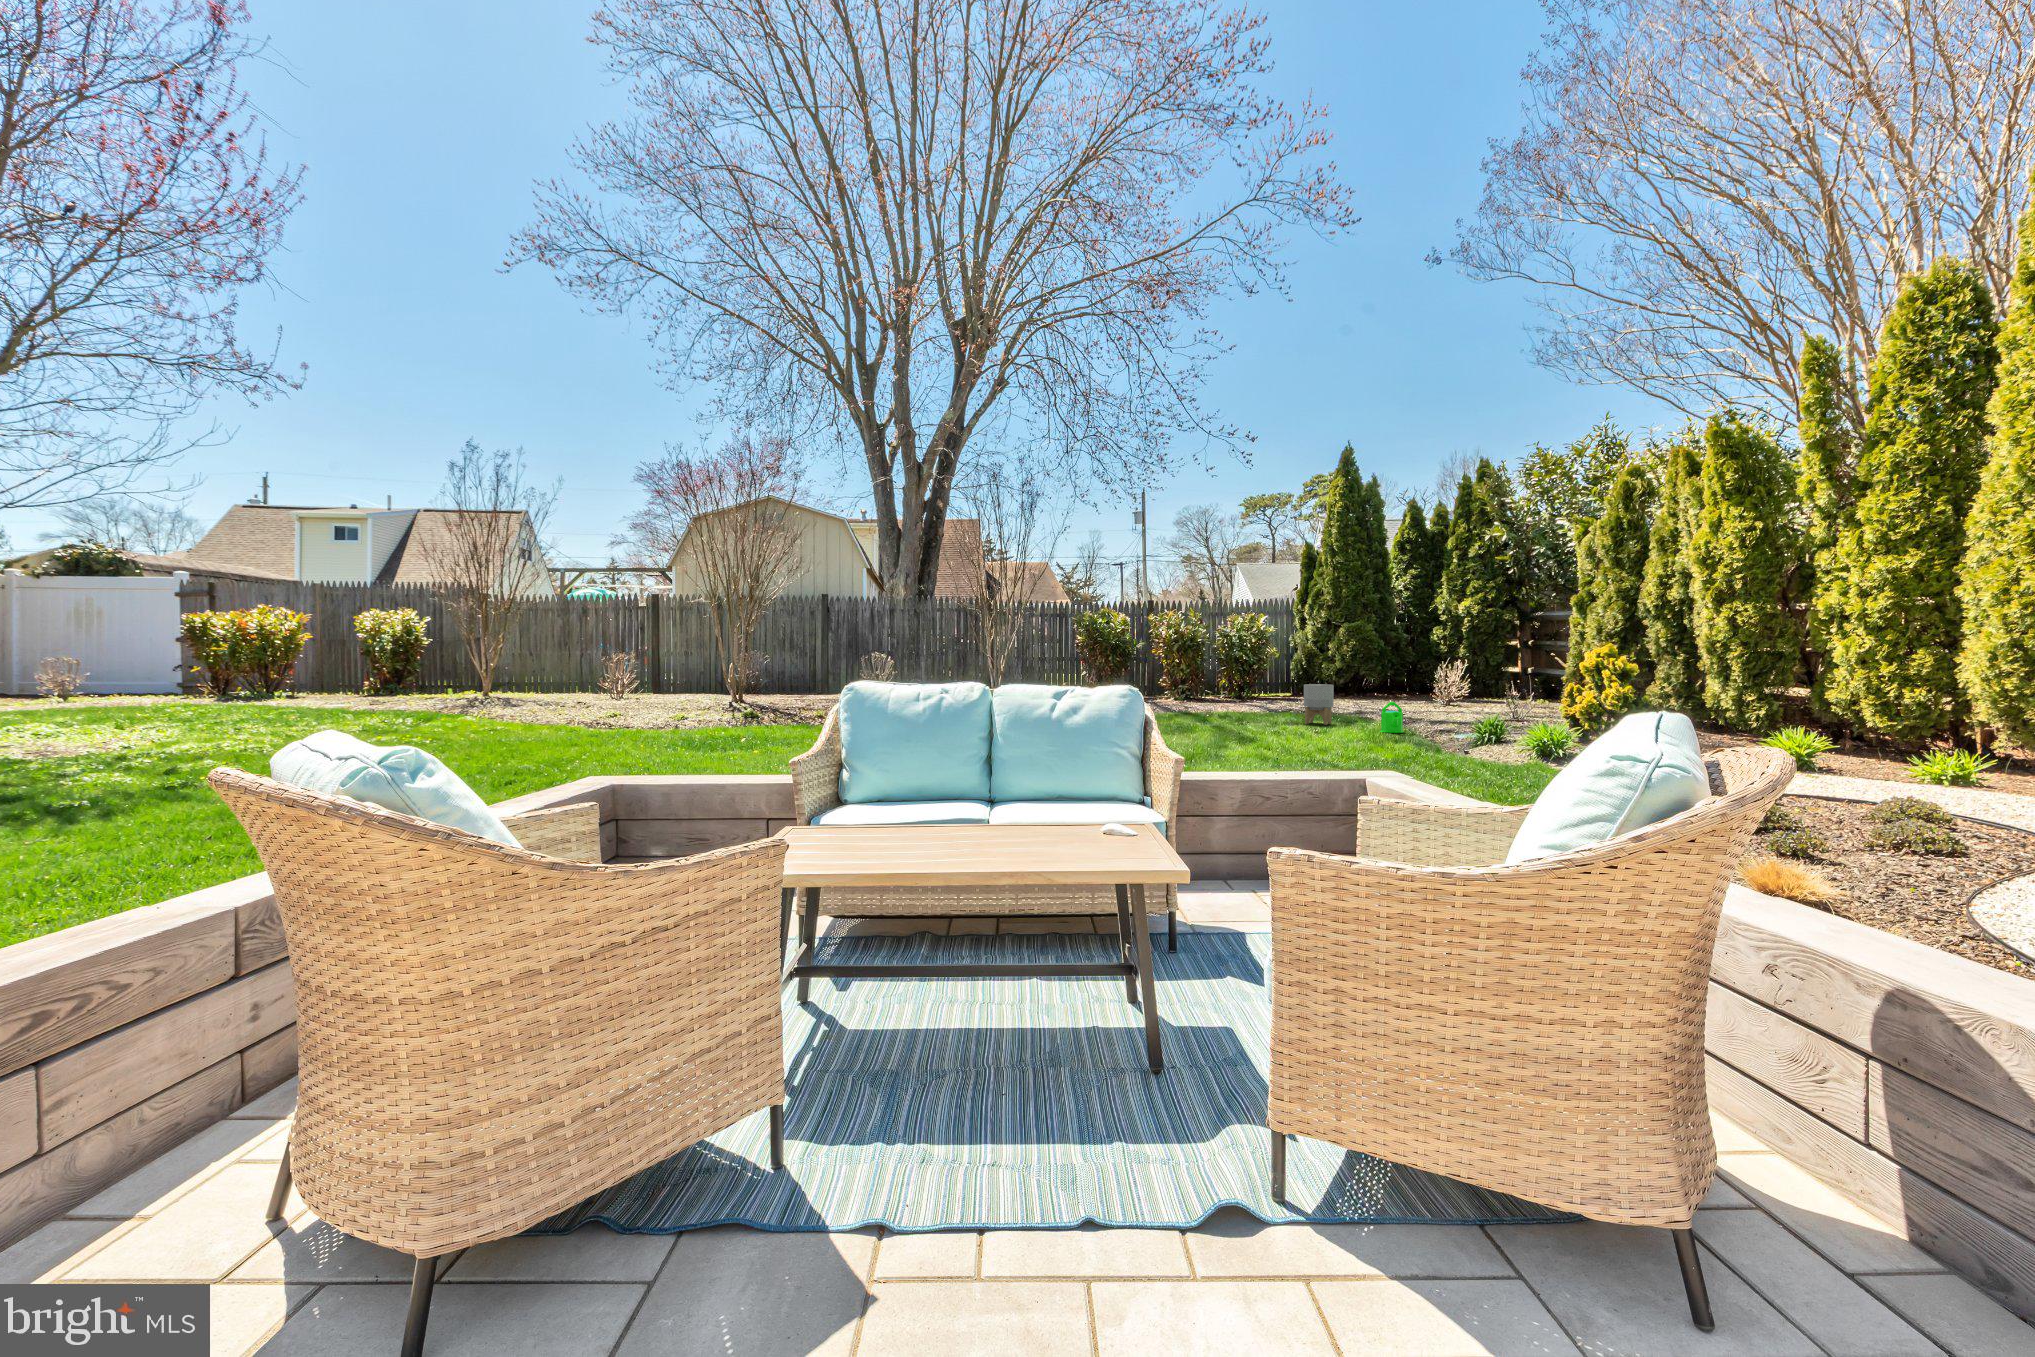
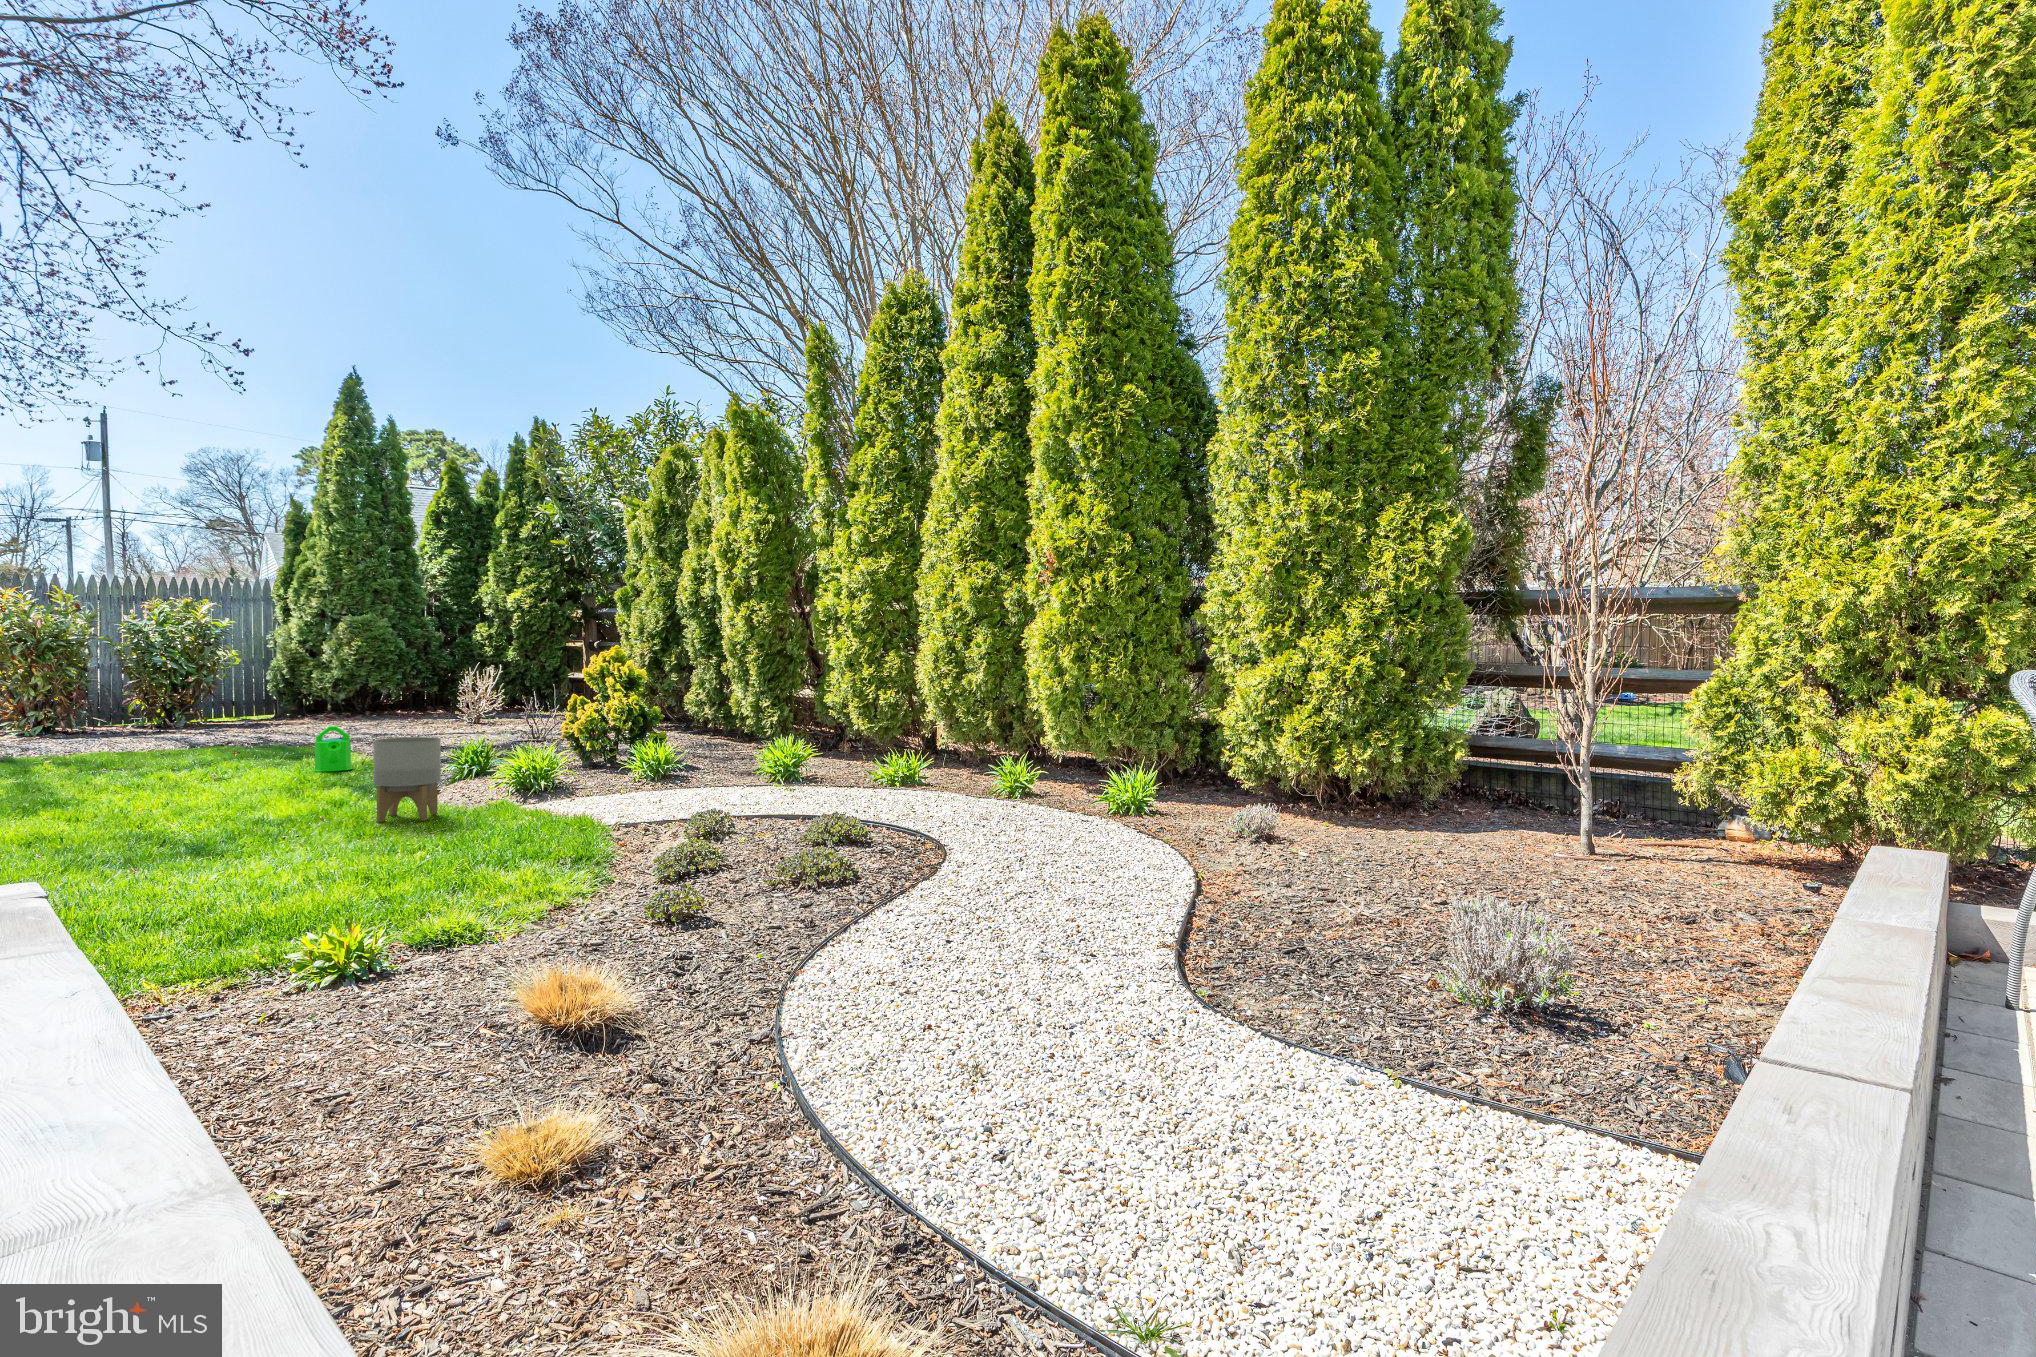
planter: present [1304,684,1334,725] -> present [373,737,441,822]

